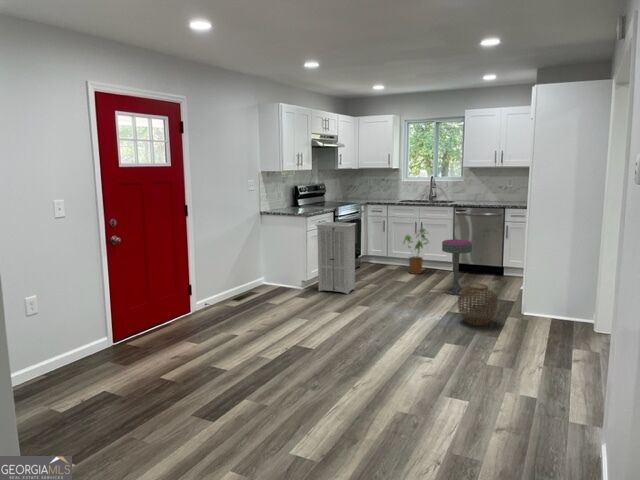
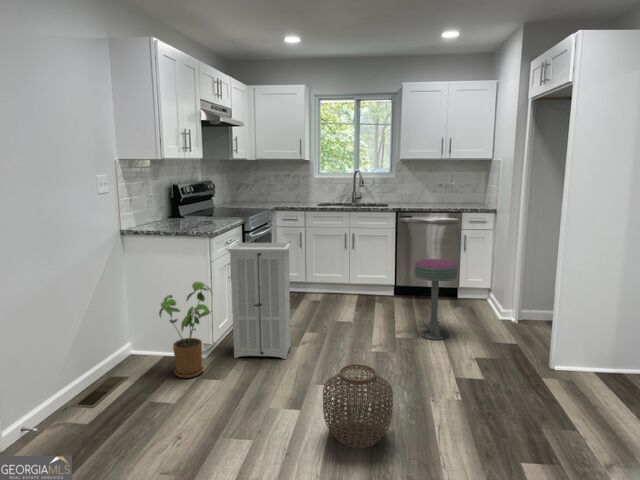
house plant: present [404,229,428,274] -> present [159,282,212,378]
woven basket: present [458,283,497,325] -> present [323,364,393,449]

